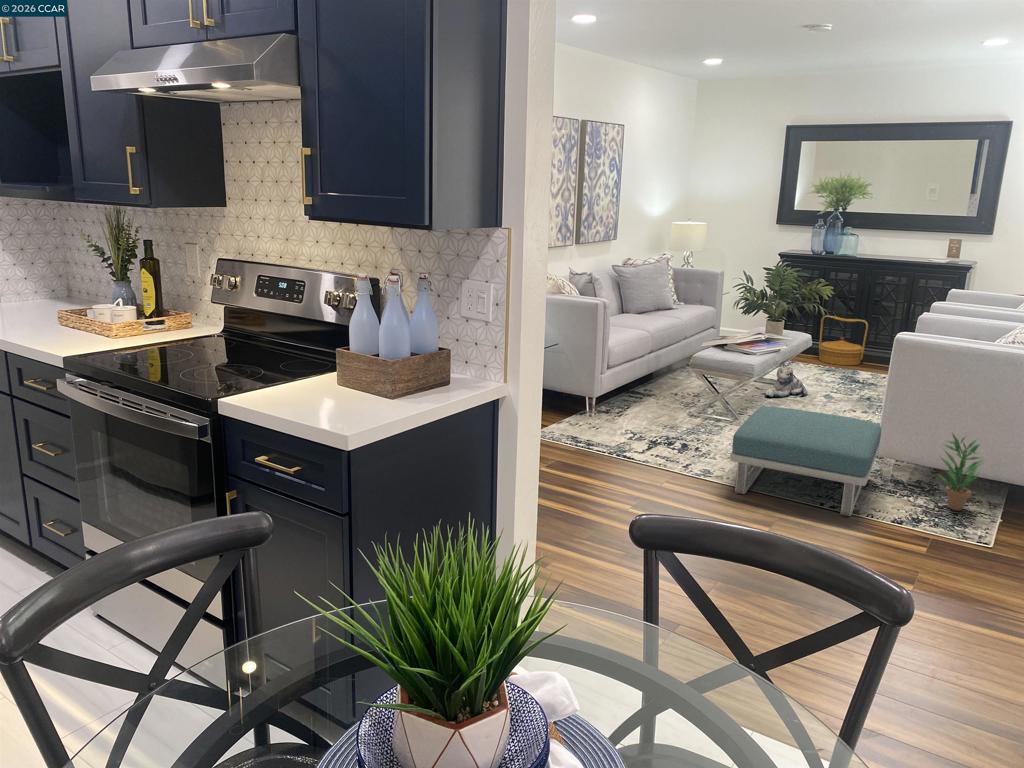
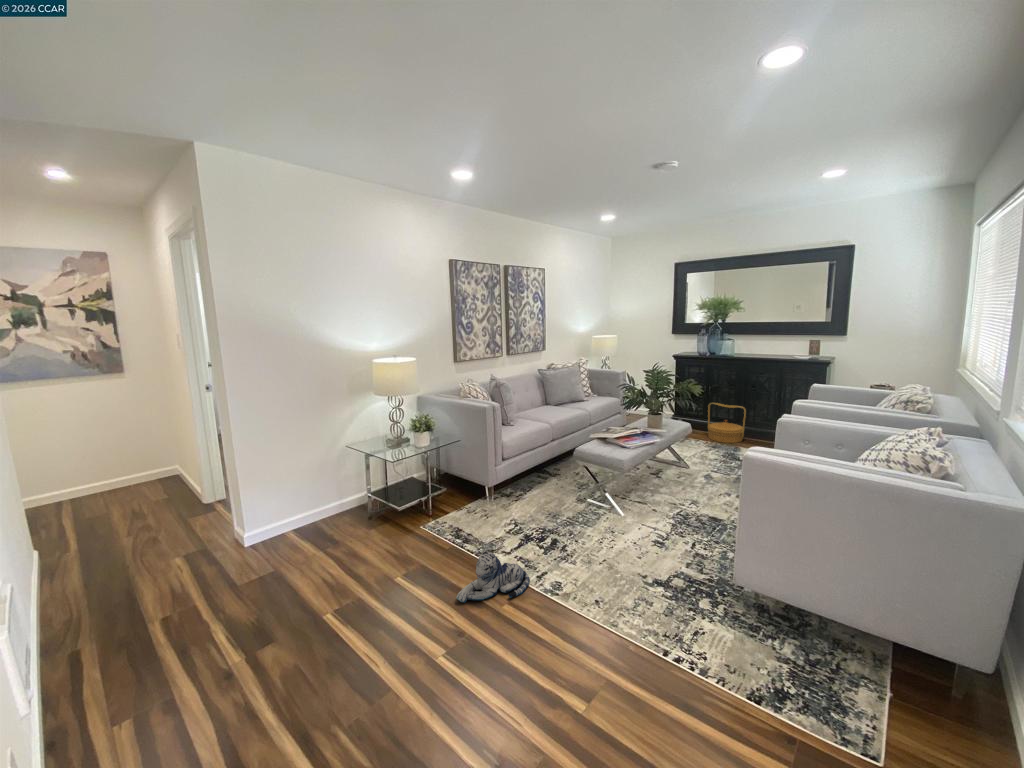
plush toy: present [765,365,807,397] -> present [456,551,530,603]
footstool: present [730,406,881,516] -> none [566,514,739,679]
potted plant: present [939,434,984,511] -> none [804,570,868,667]

